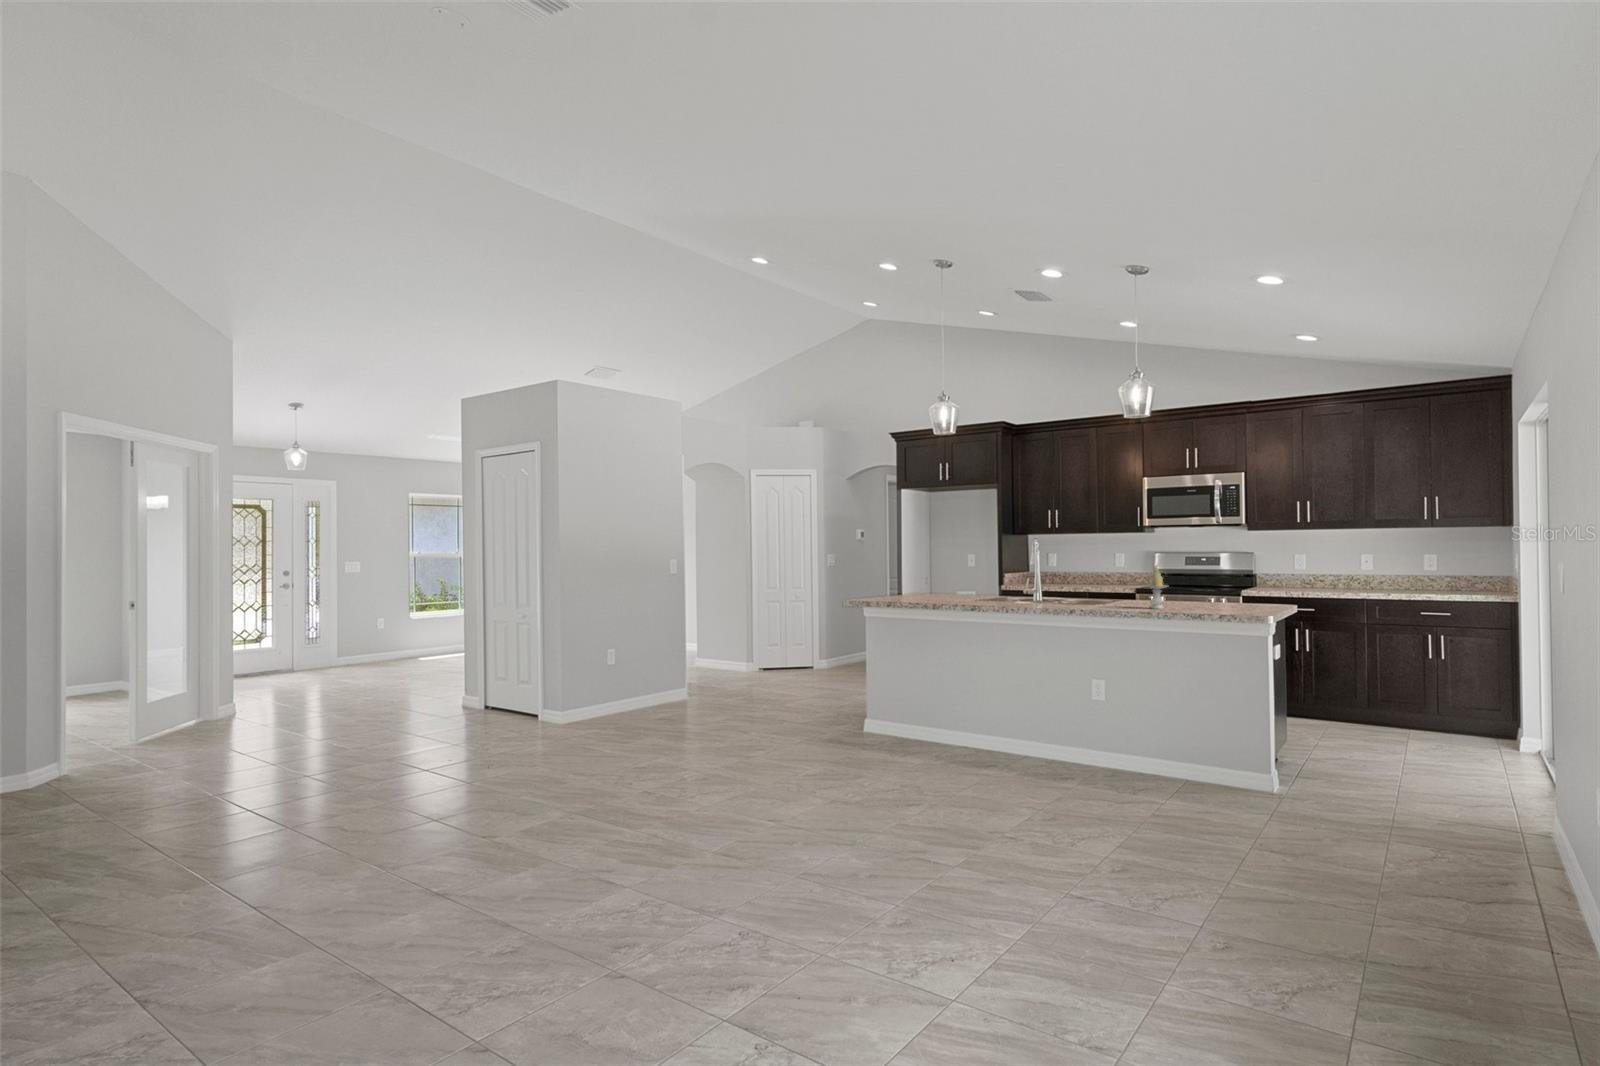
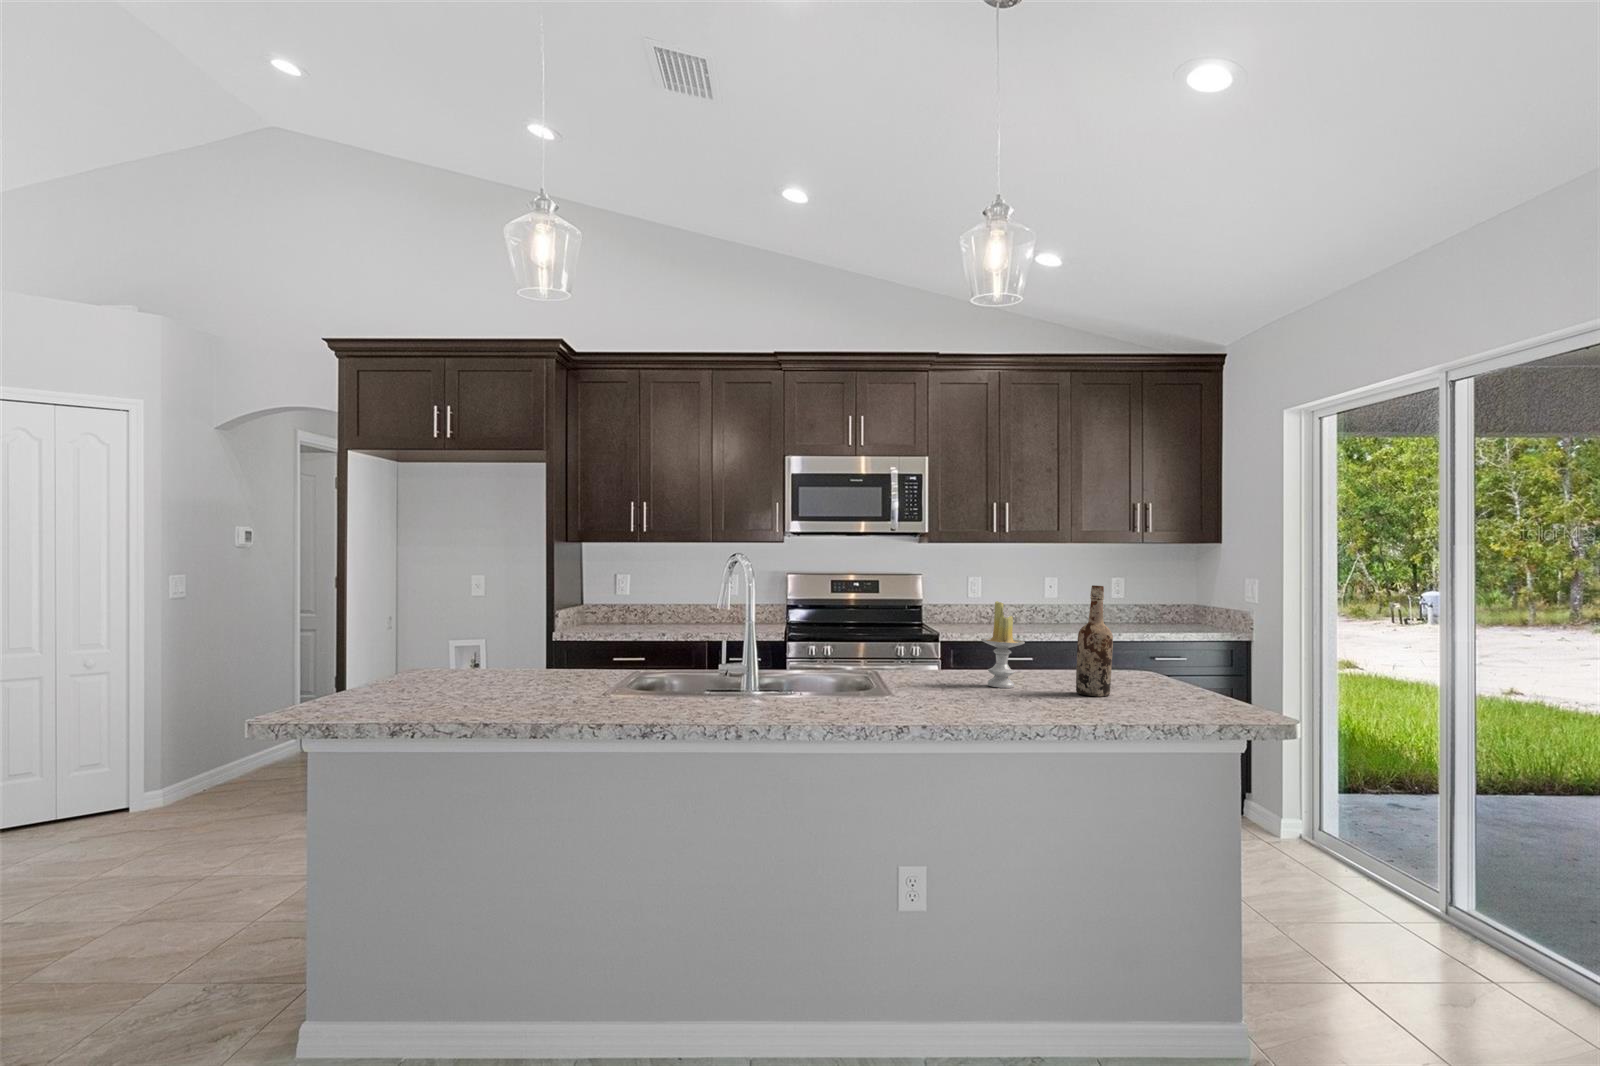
wine bottle: none [1182,556,1201,612] -> present [1076,585,1113,696]

